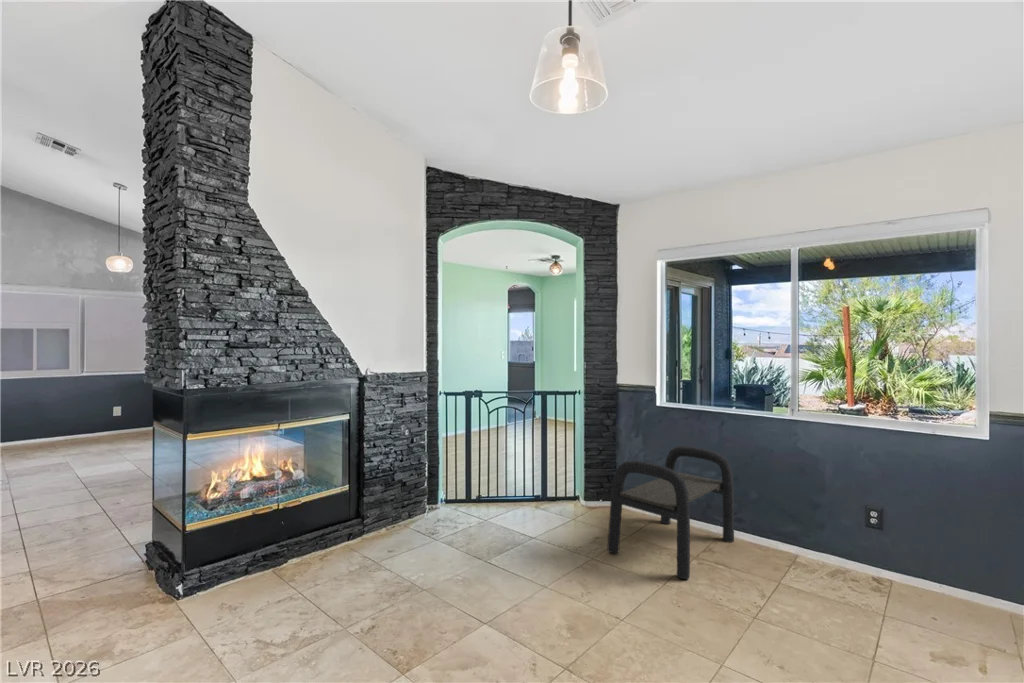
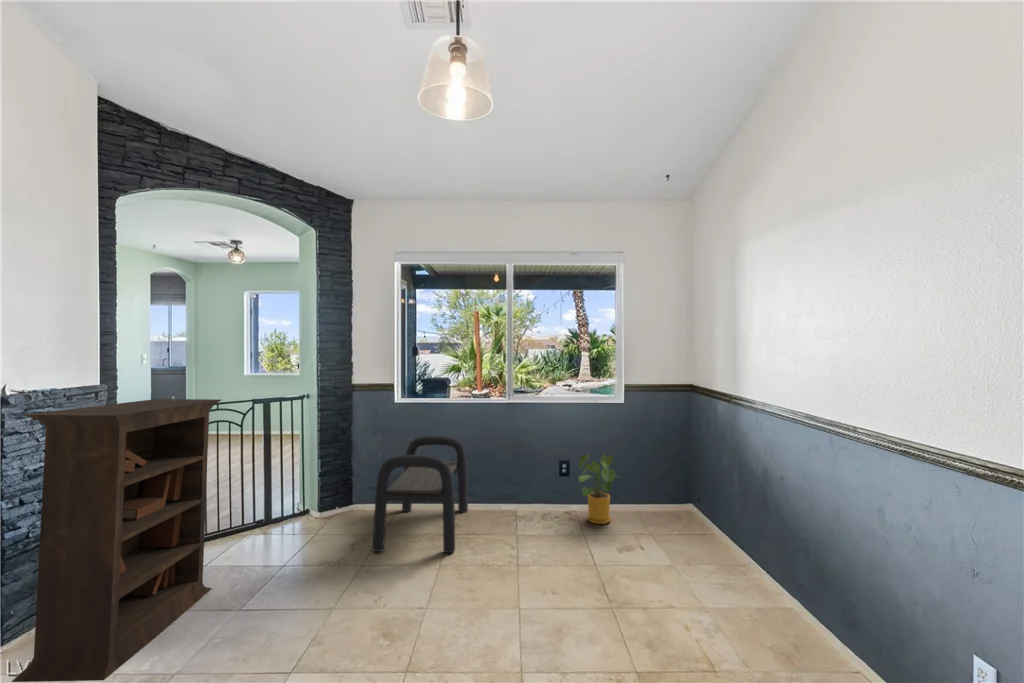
bookcase: none [357,385,487,576] -> present [12,399,221,682]
house plant: none [886,509,978,620] -> present [579,454,616,524]

